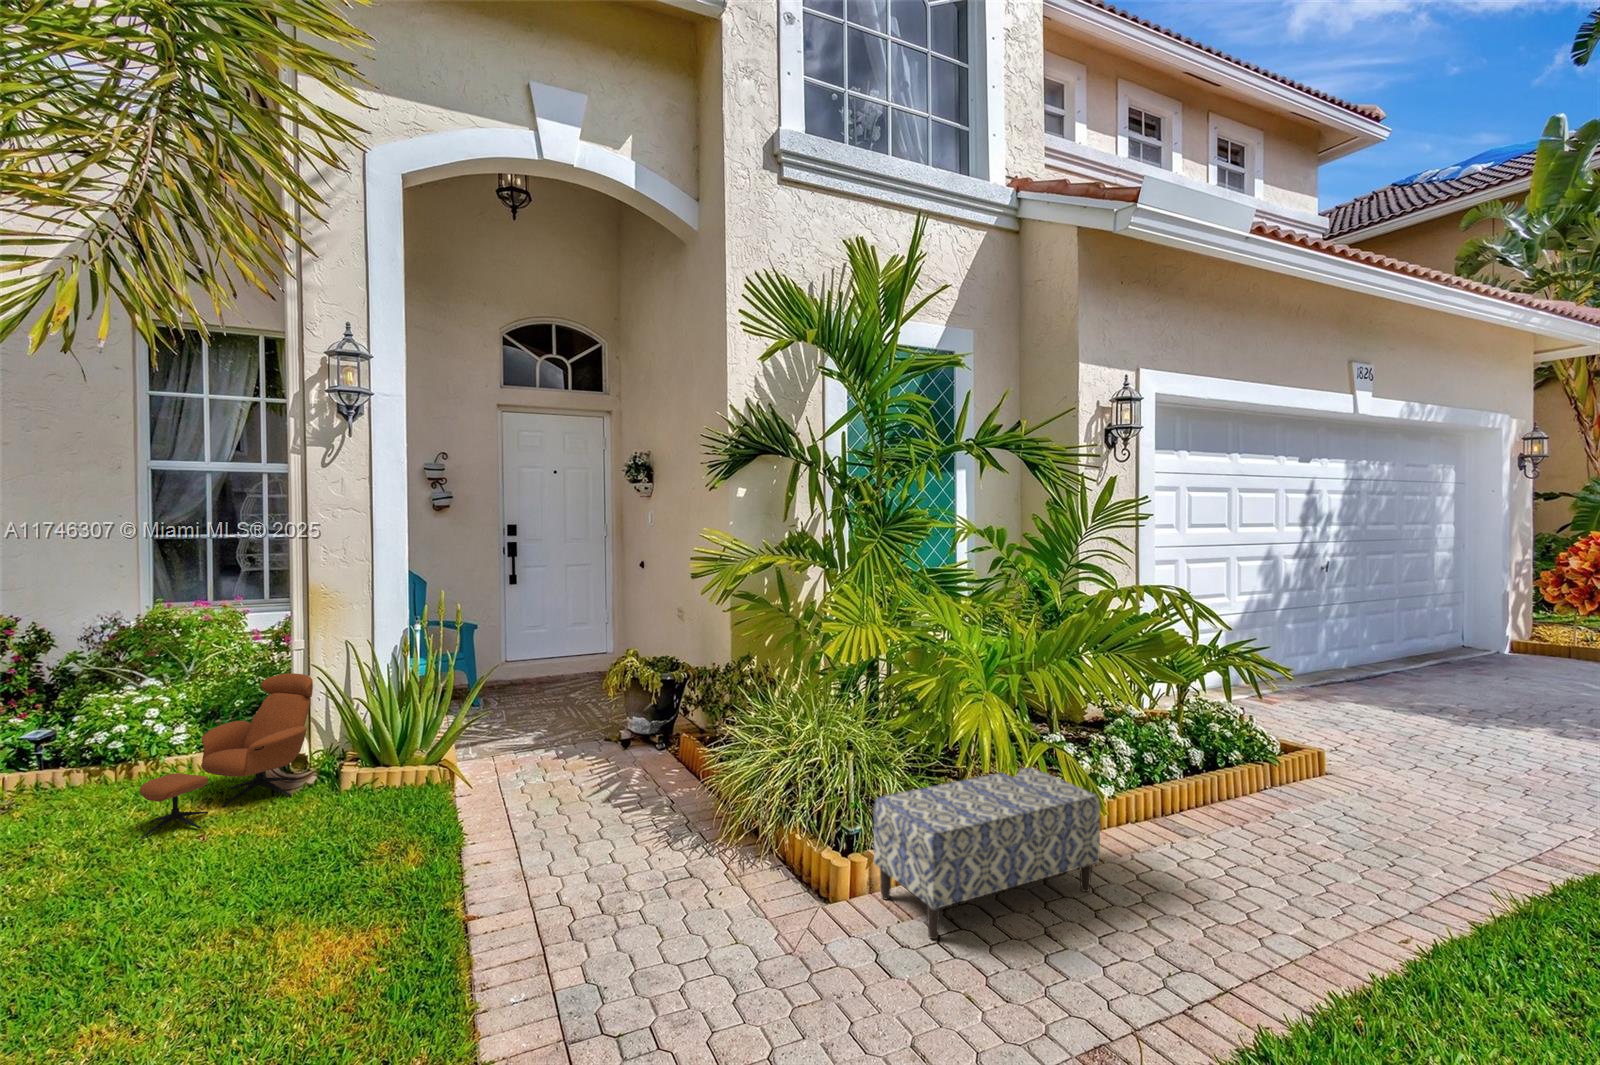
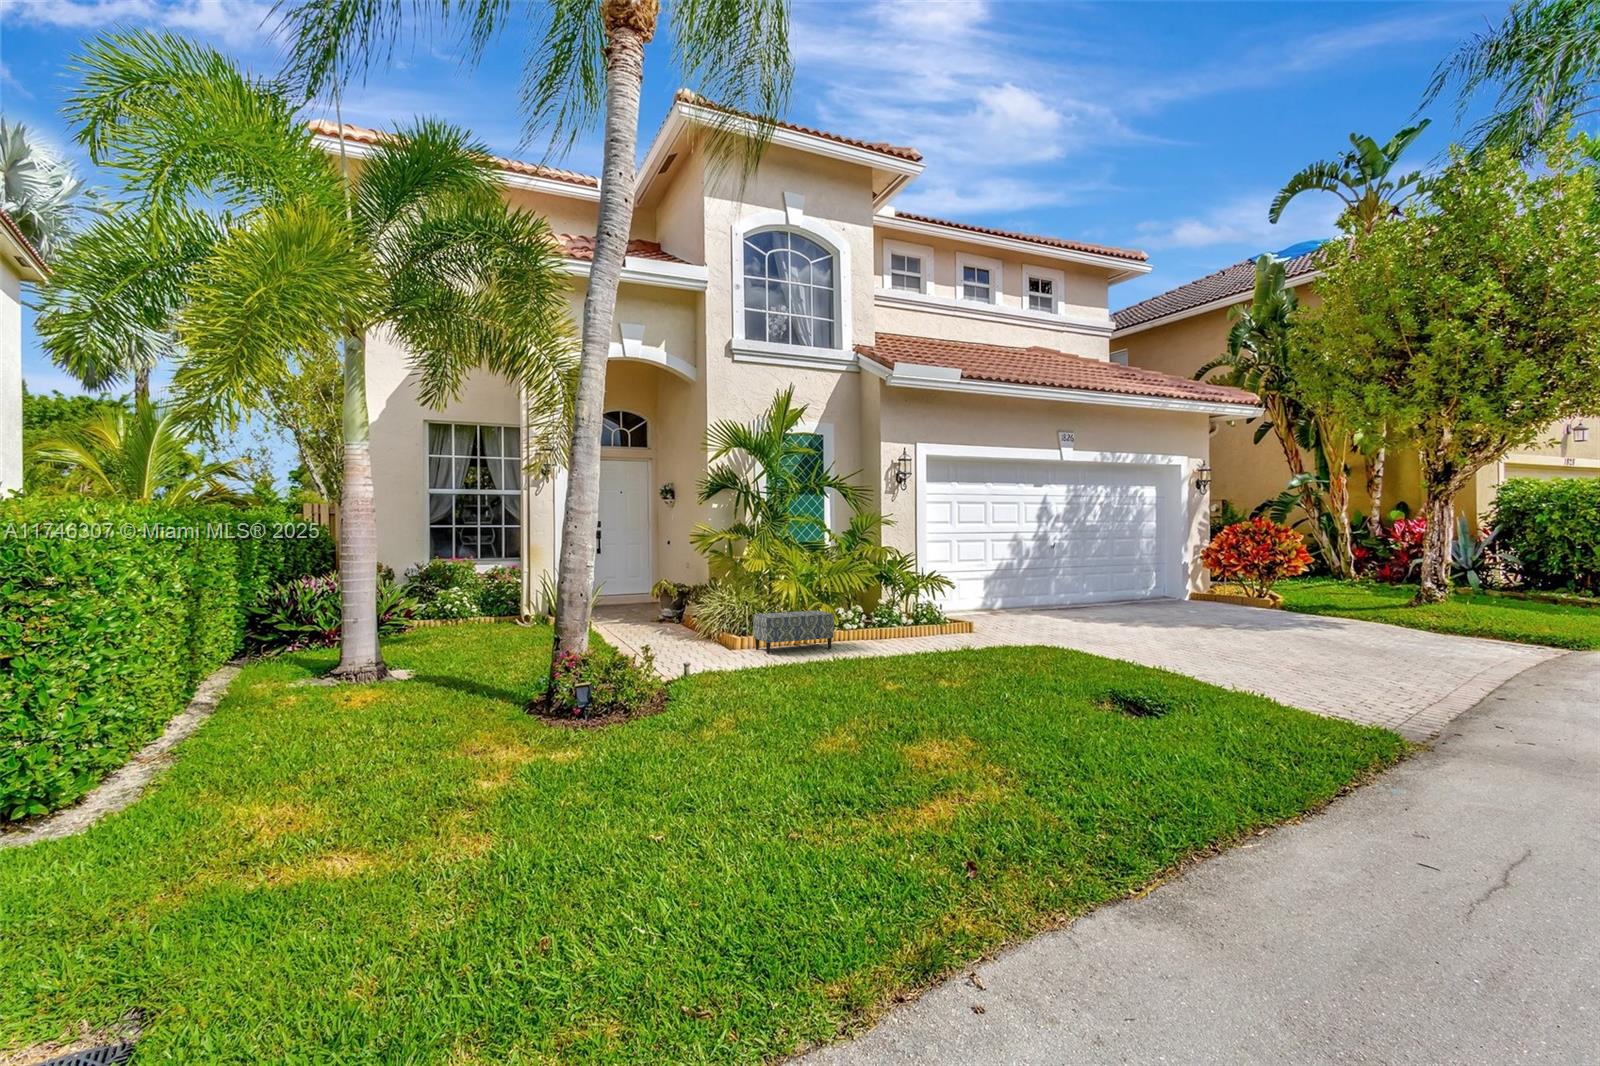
lounge chair: present [140,673,313,838] -> none [483,582,534,635]

